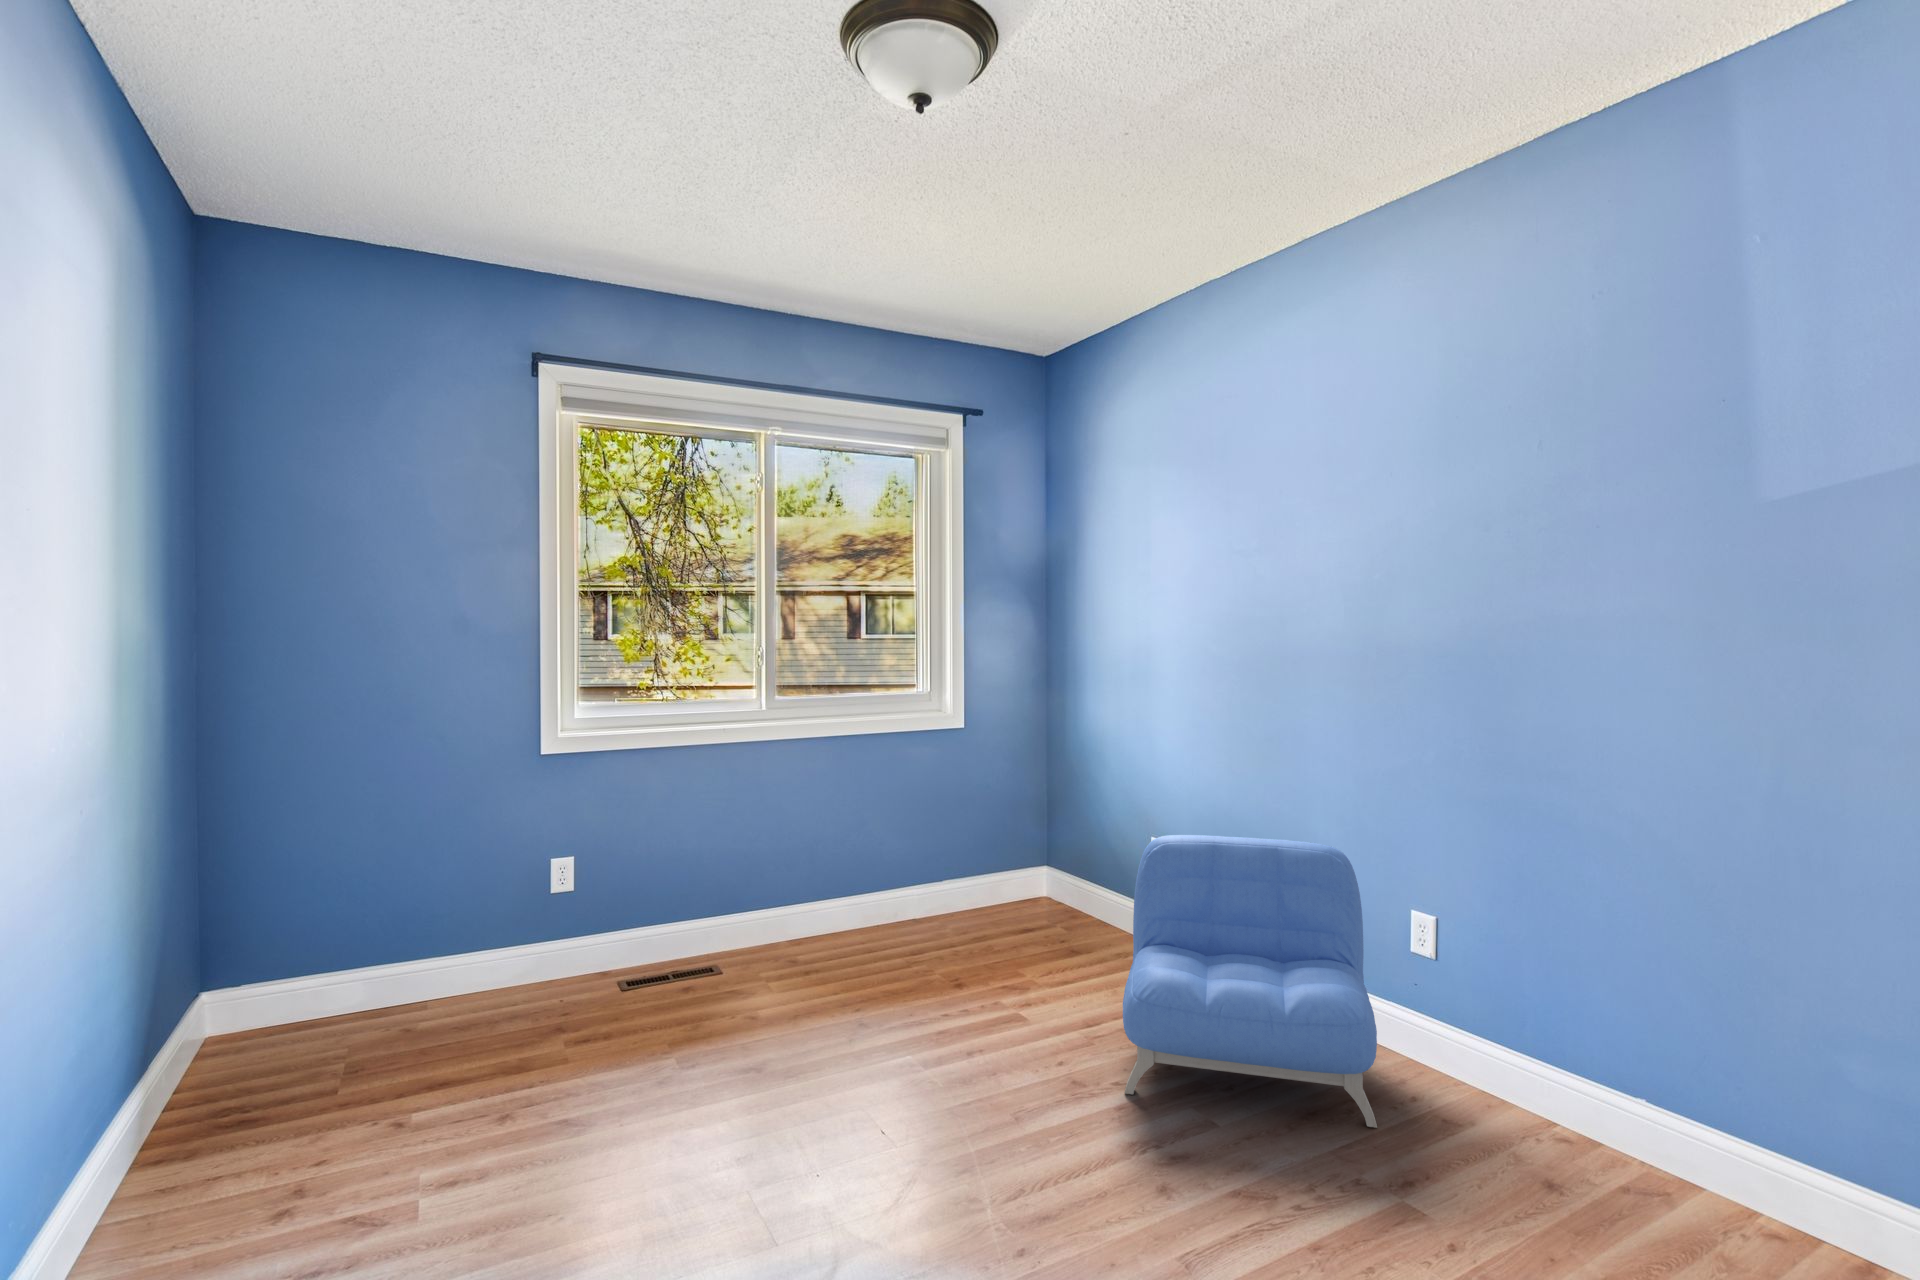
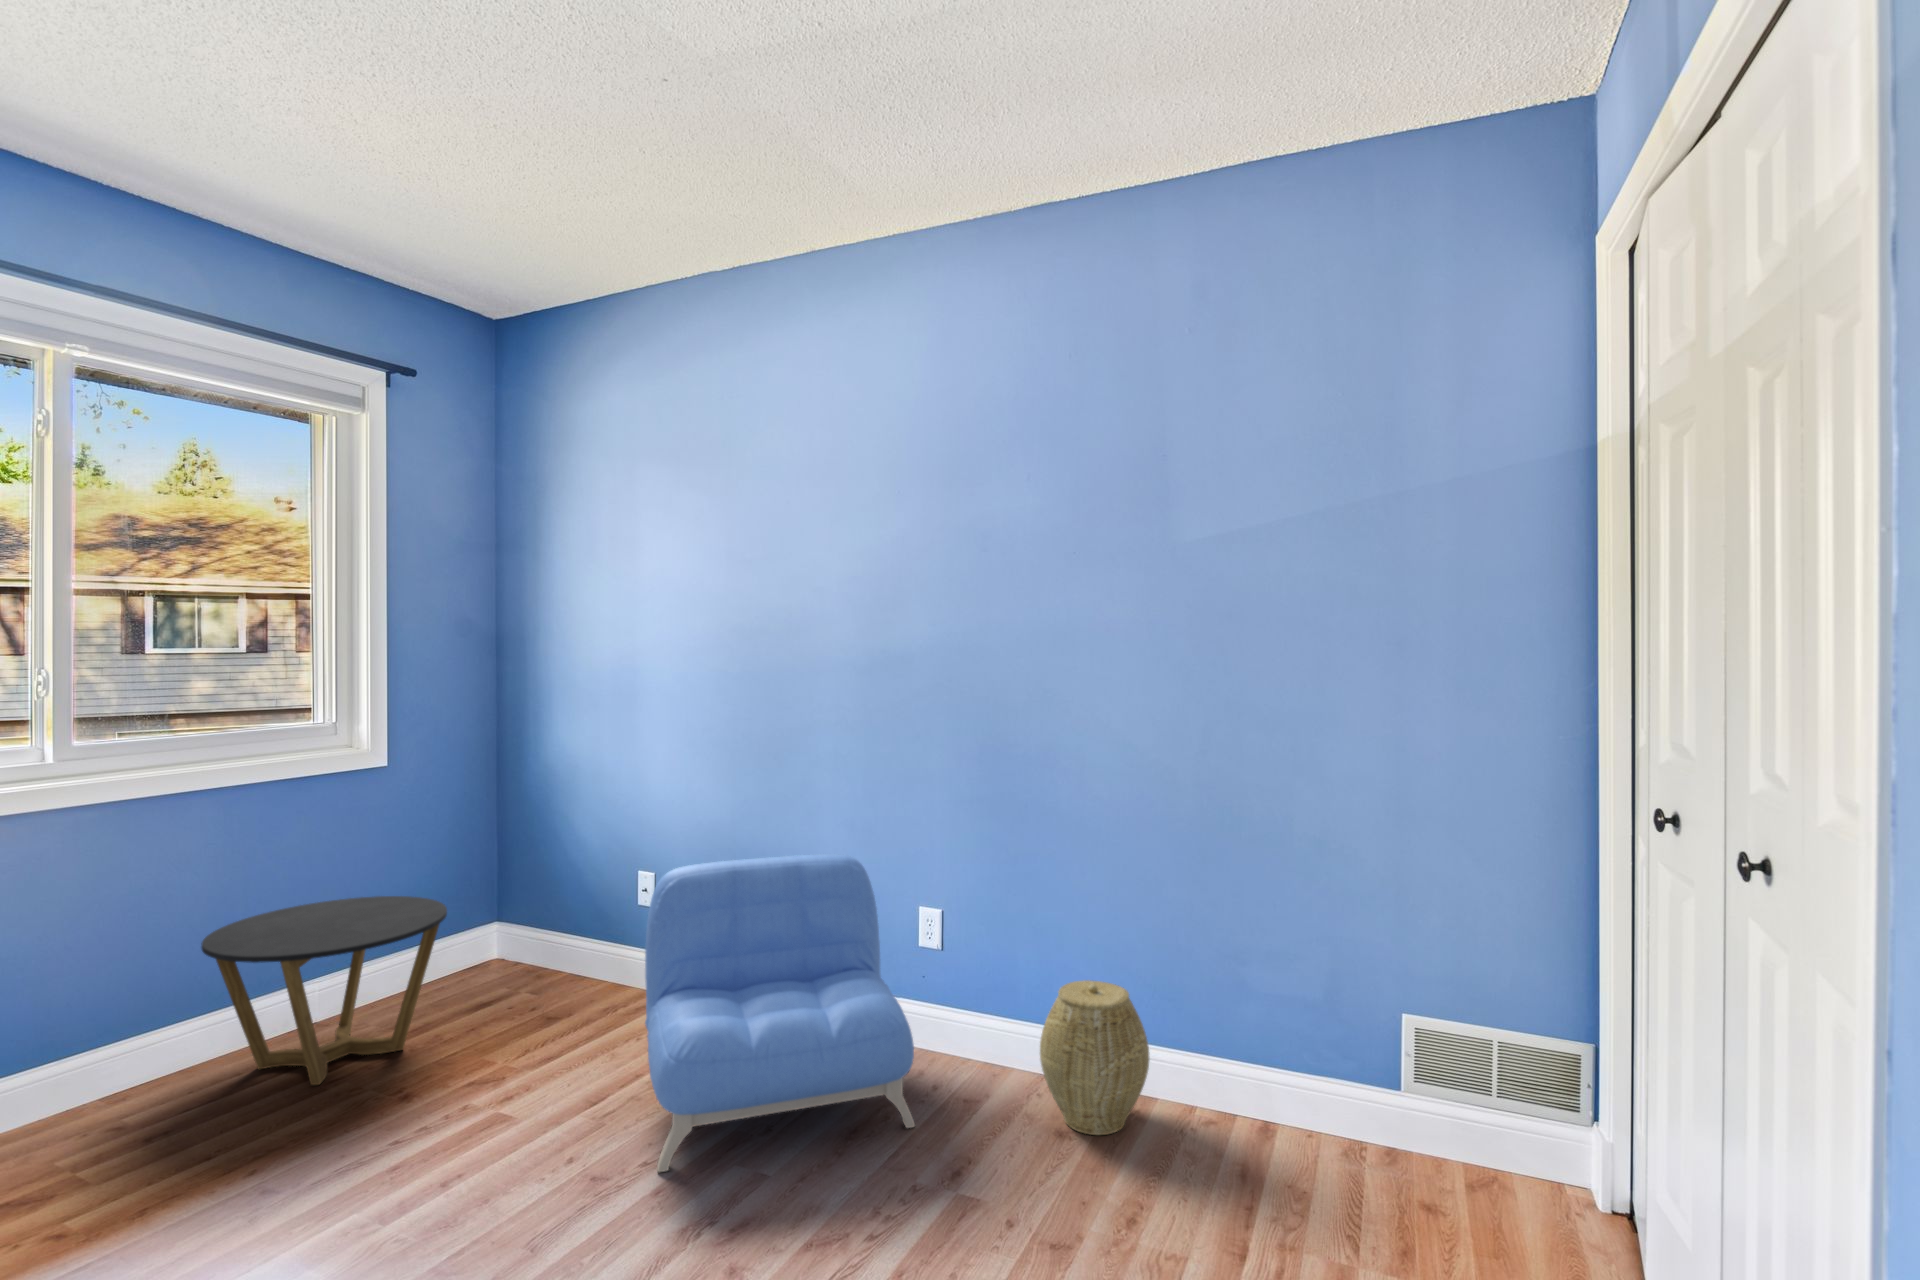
side table: none [842,829,996,964] -> present [201,896,447,1085]
woven basket: none [1530,1022,1682,1205] -> present [1040,980,1149,1135]

